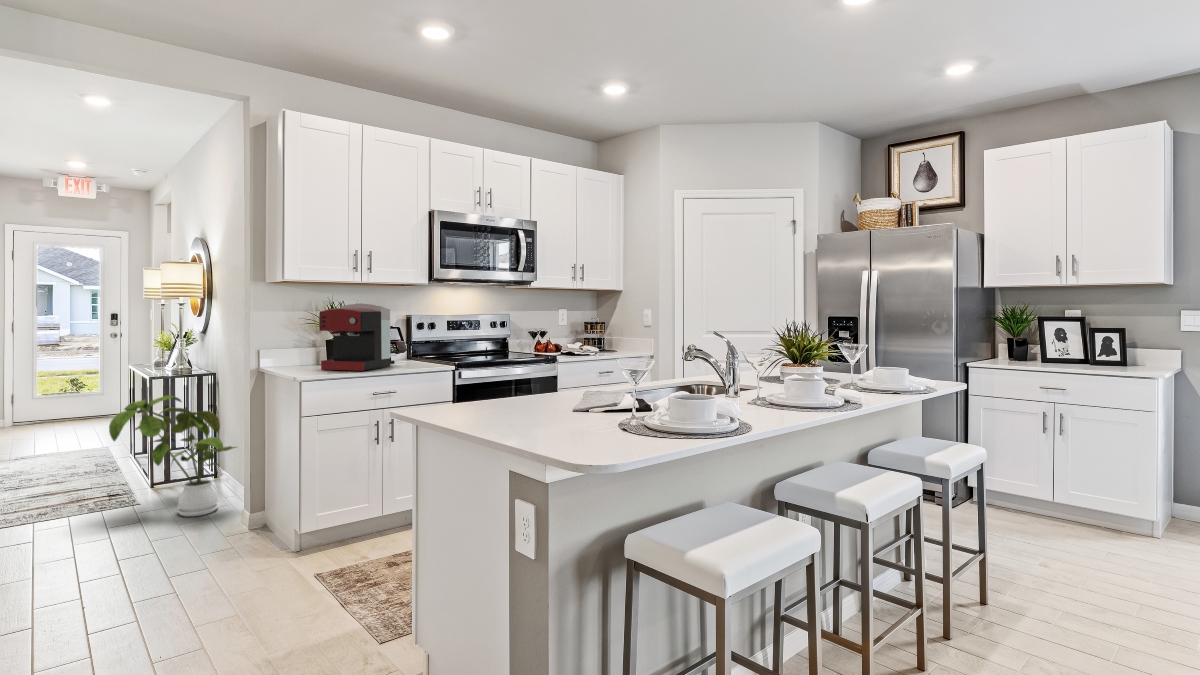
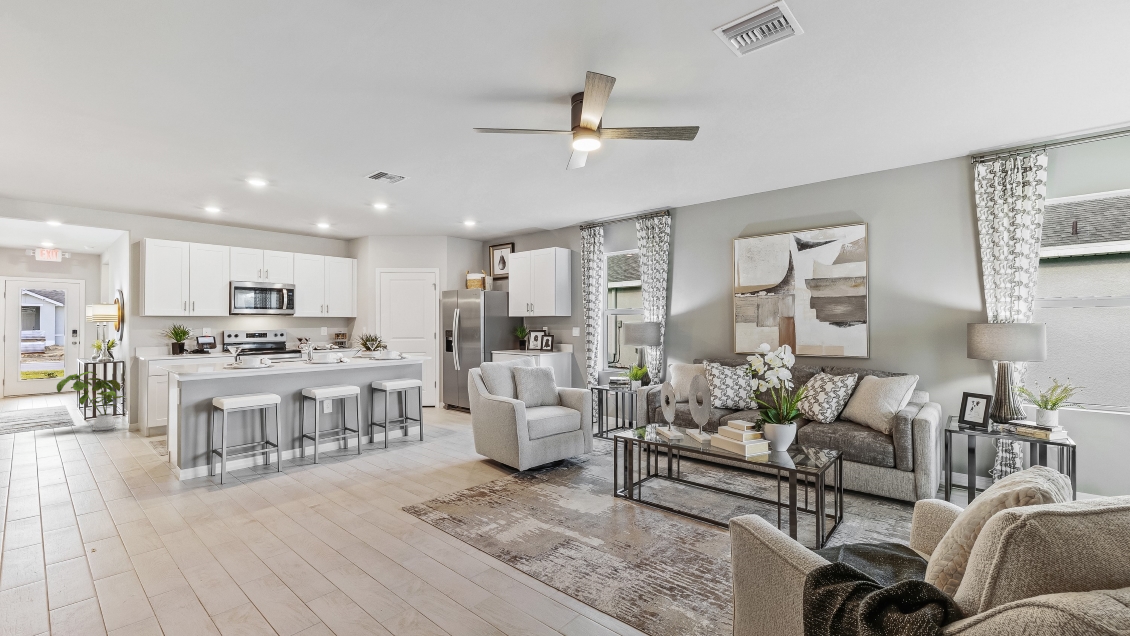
coffee maker: present [319,303,390,371] -> none [163,327,202,358]

